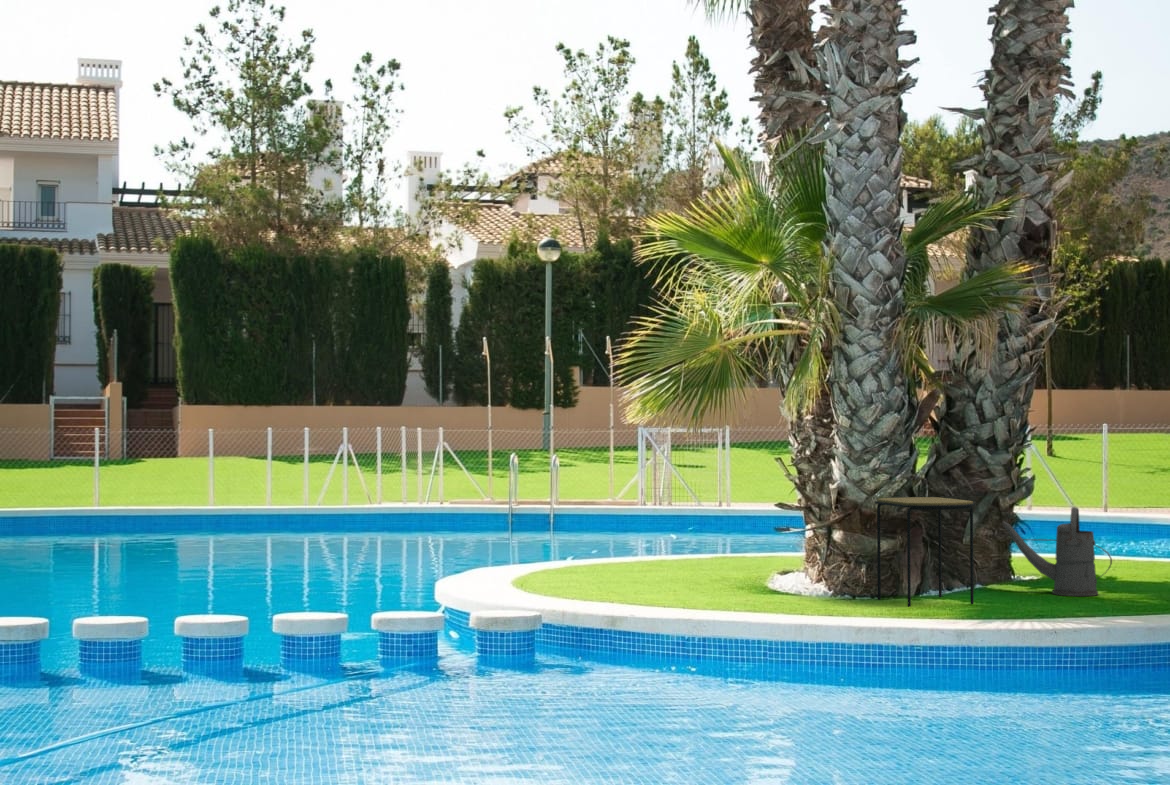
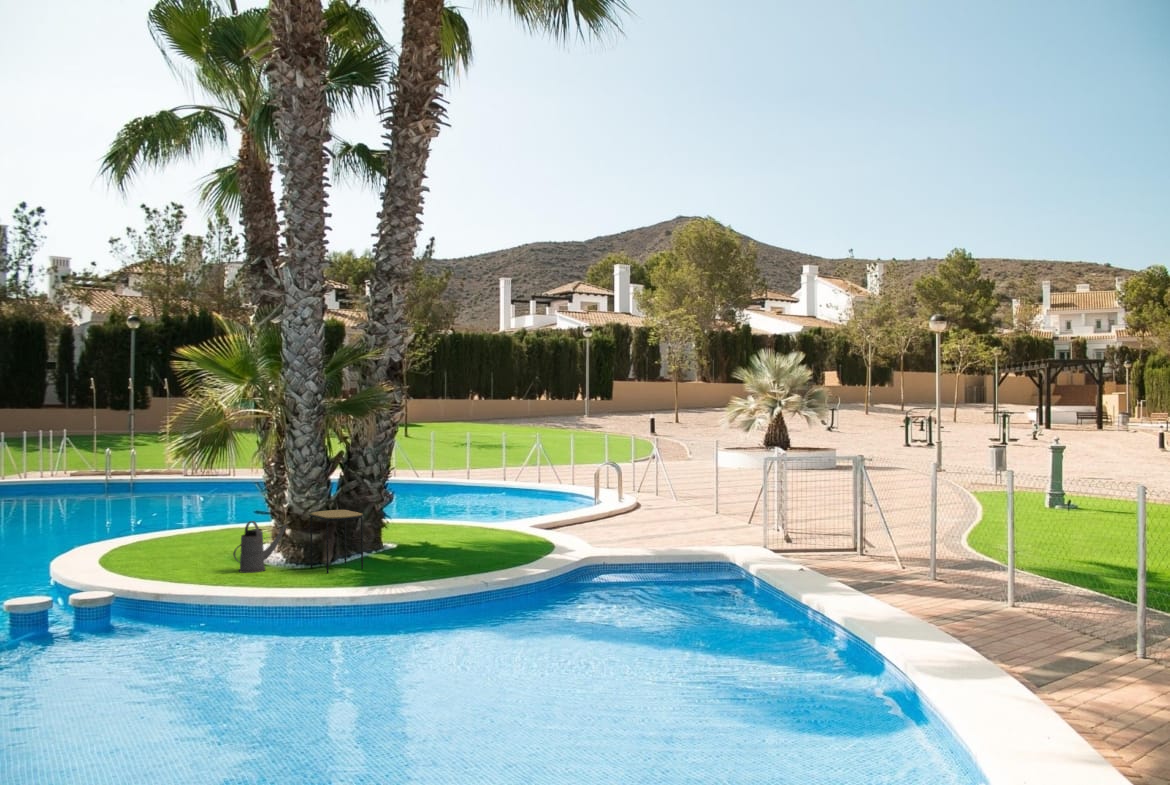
watering can: present [1003,507,1112,596] -> present [233,521,287,573]

